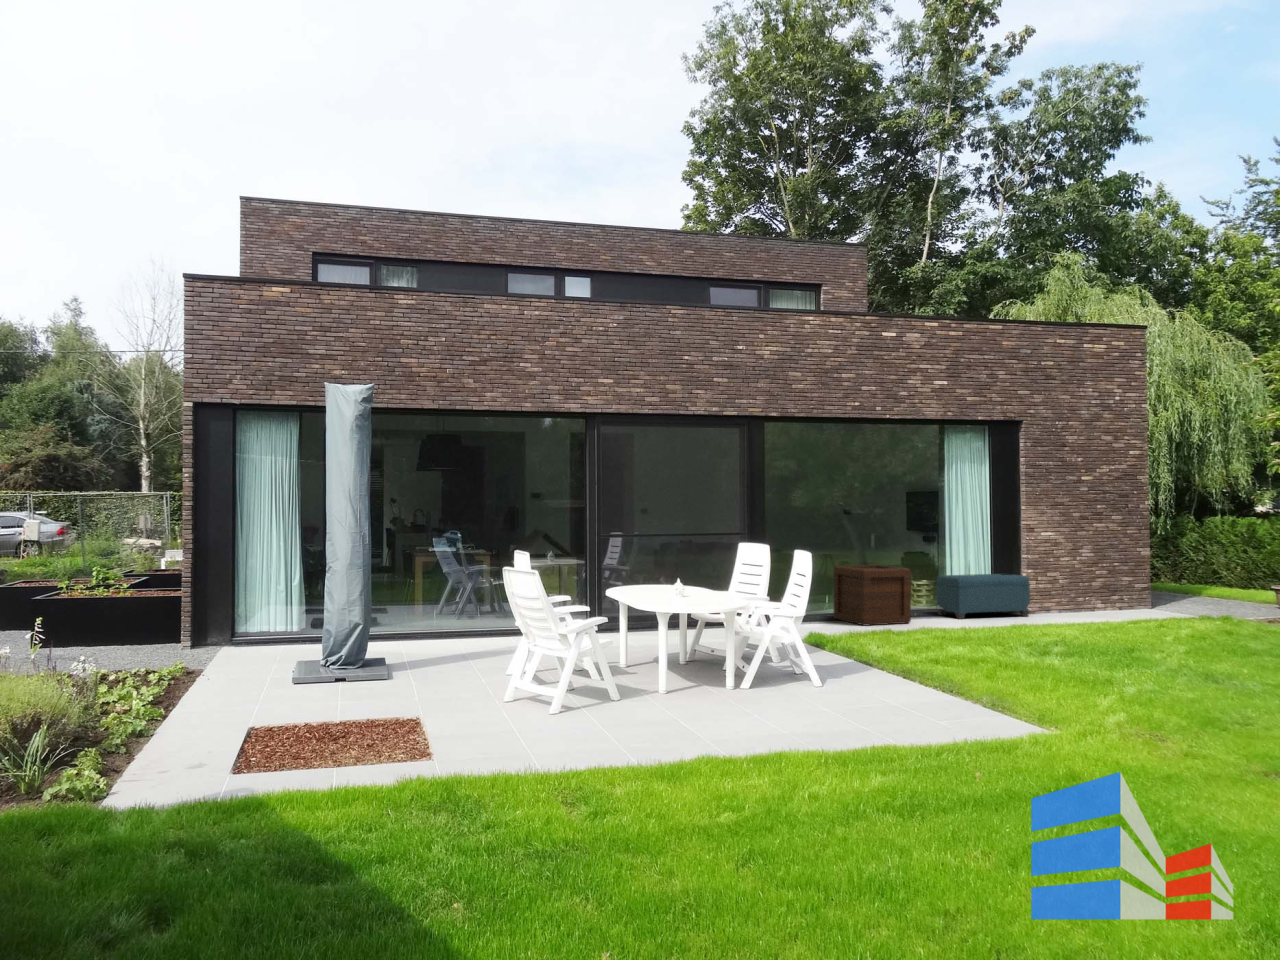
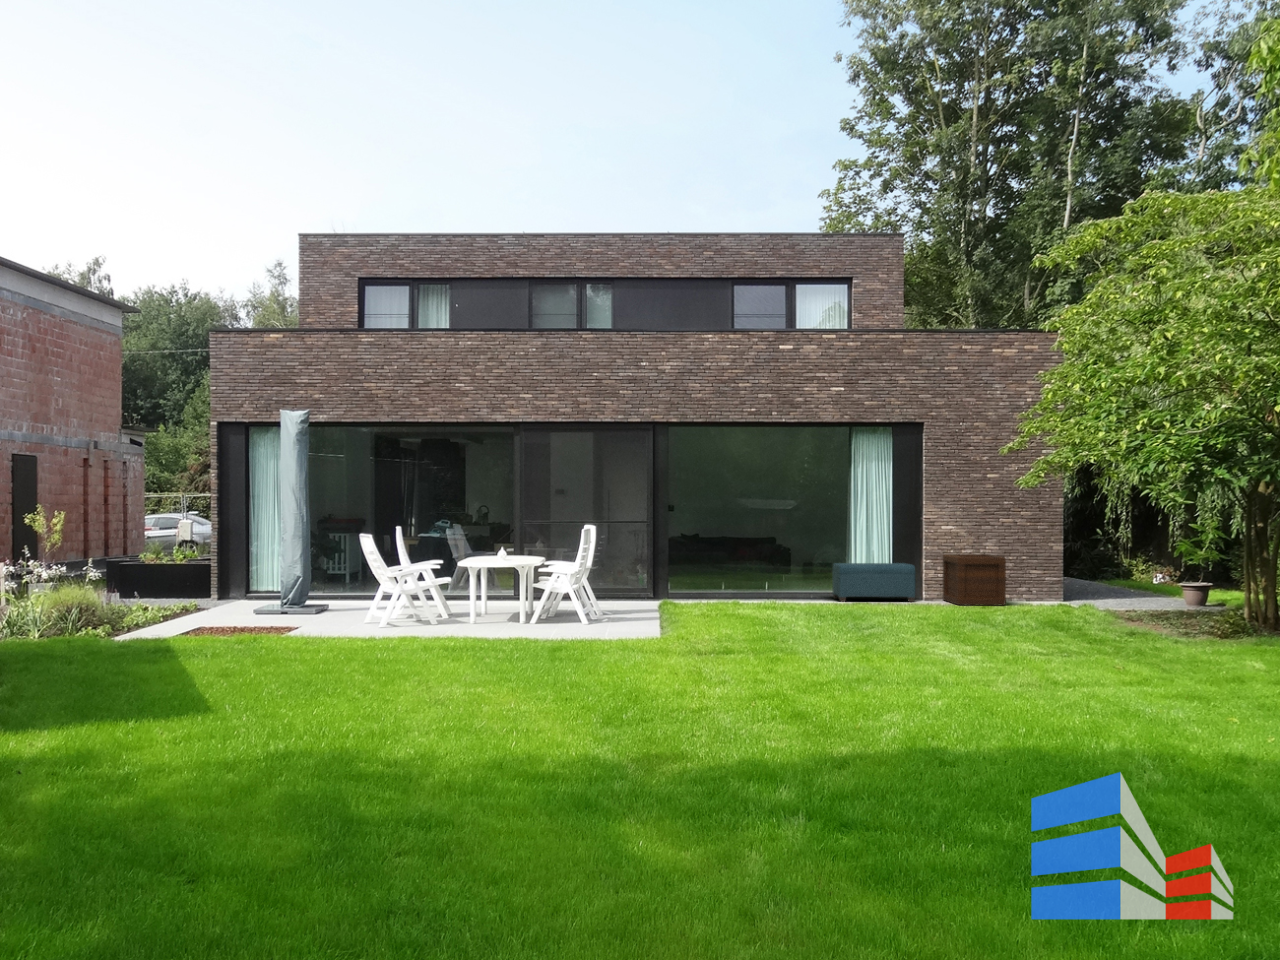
wooden crate: present [834,565,911,626] -> present [943,554,1006,605]

